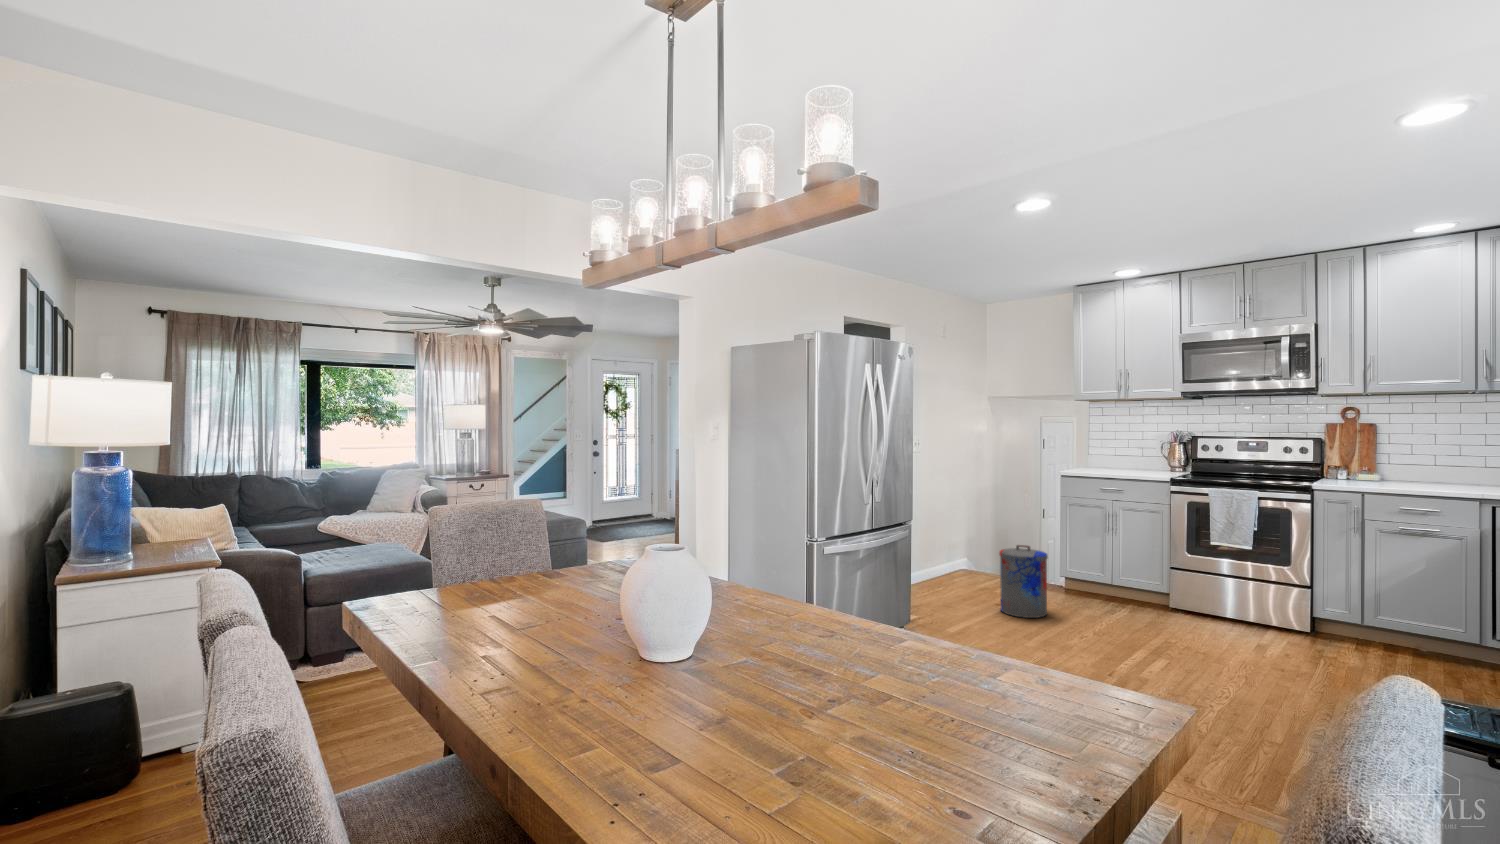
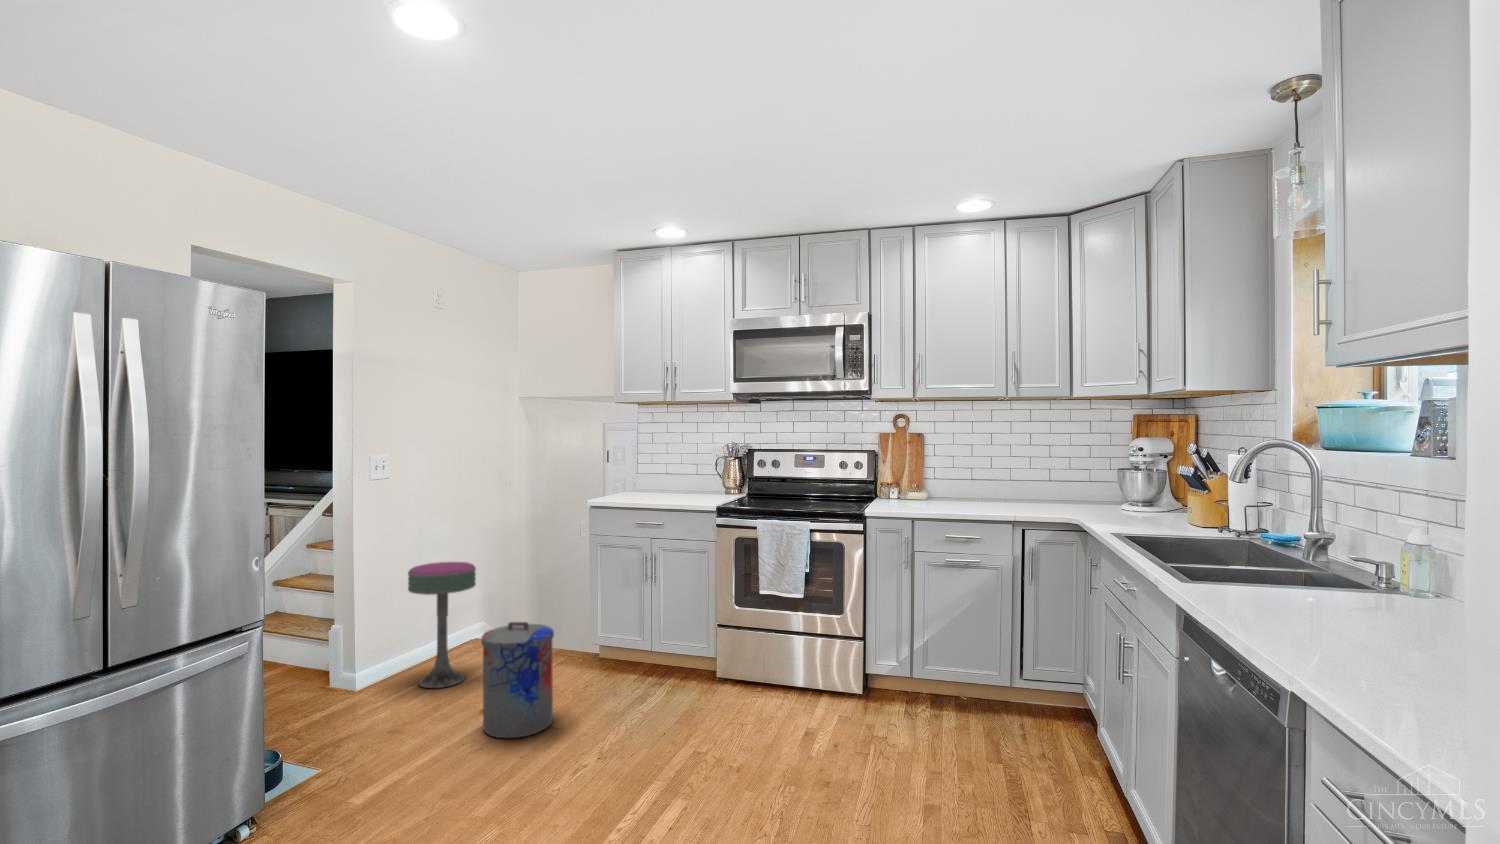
bar stool: none [934,508,977,588] -> present [408,562,476,688]

